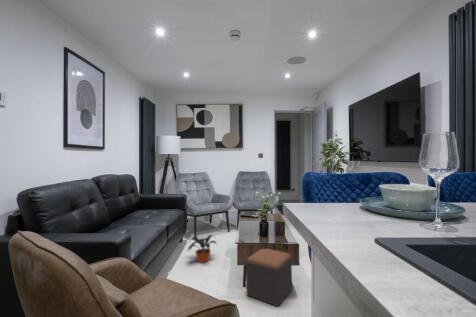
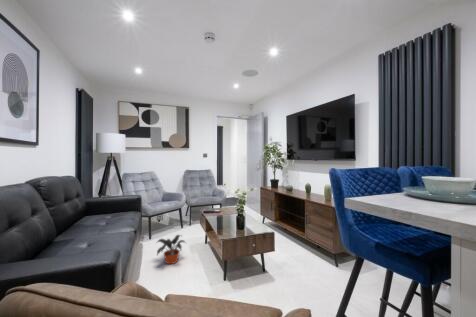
footstool: present [246,249,292,306] -> none [233,241,268,293]

